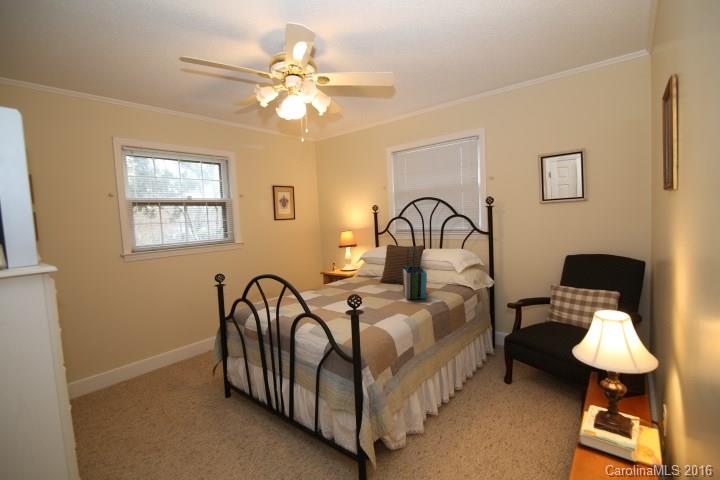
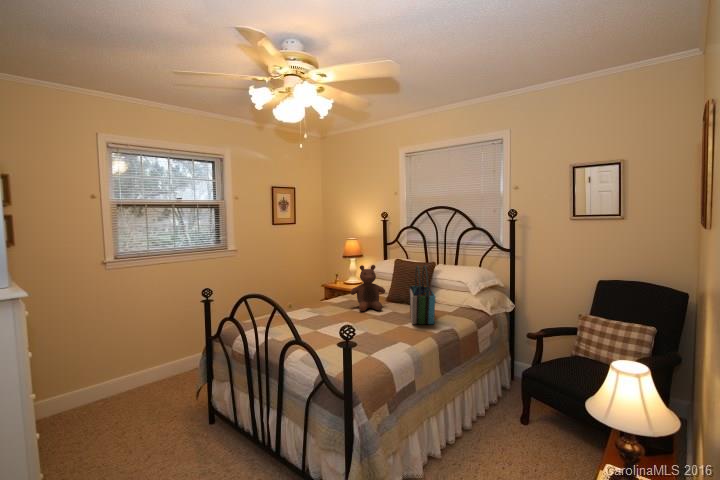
stuffed bear: none [349,250,380,291] -> present [351,265,385,311]

